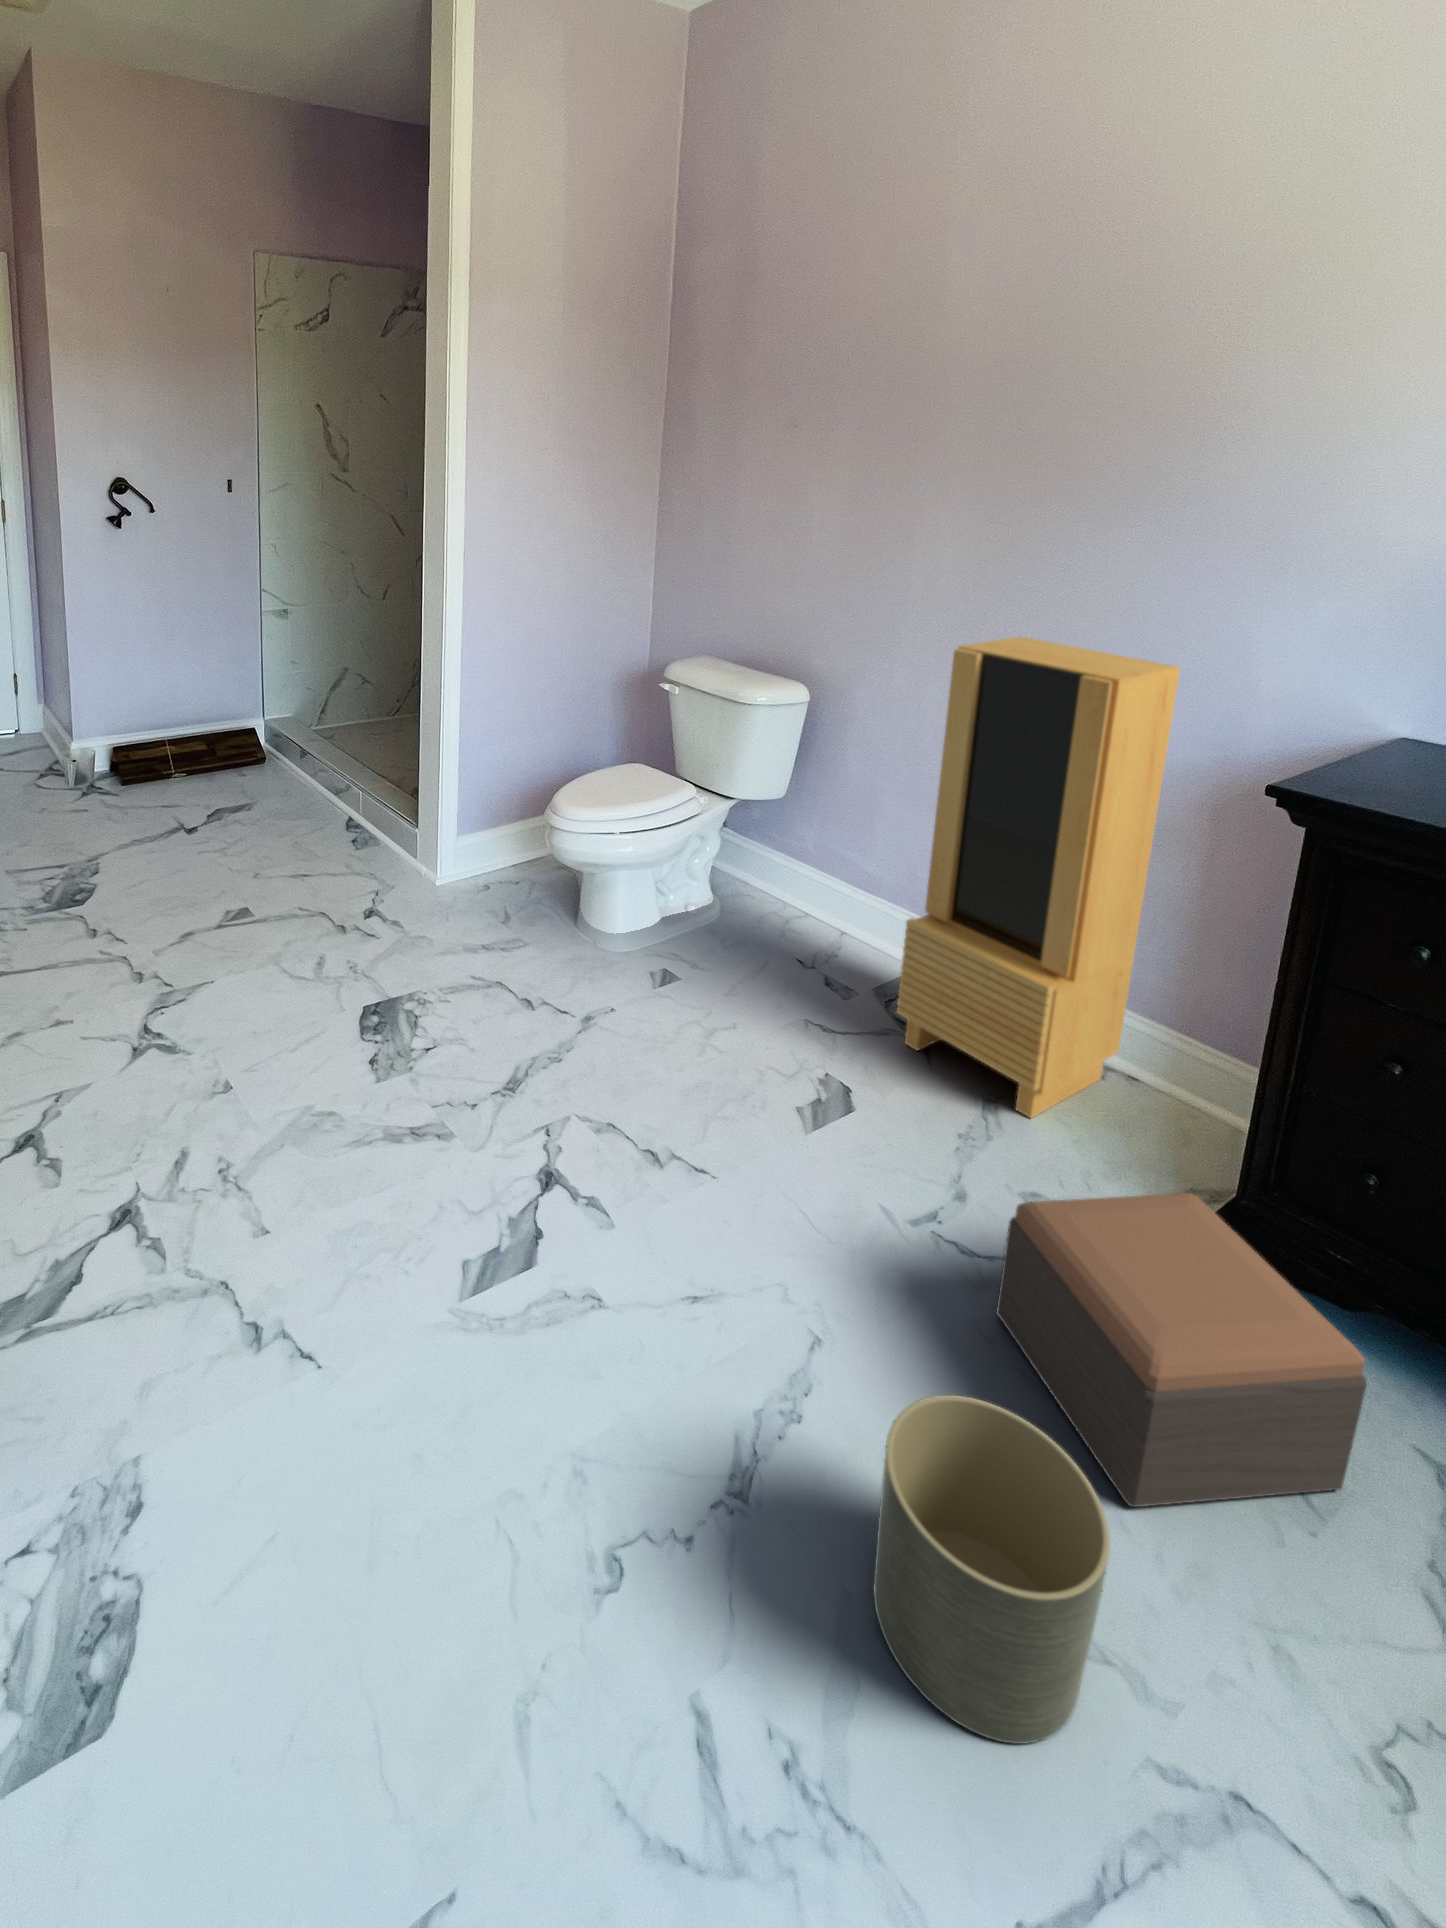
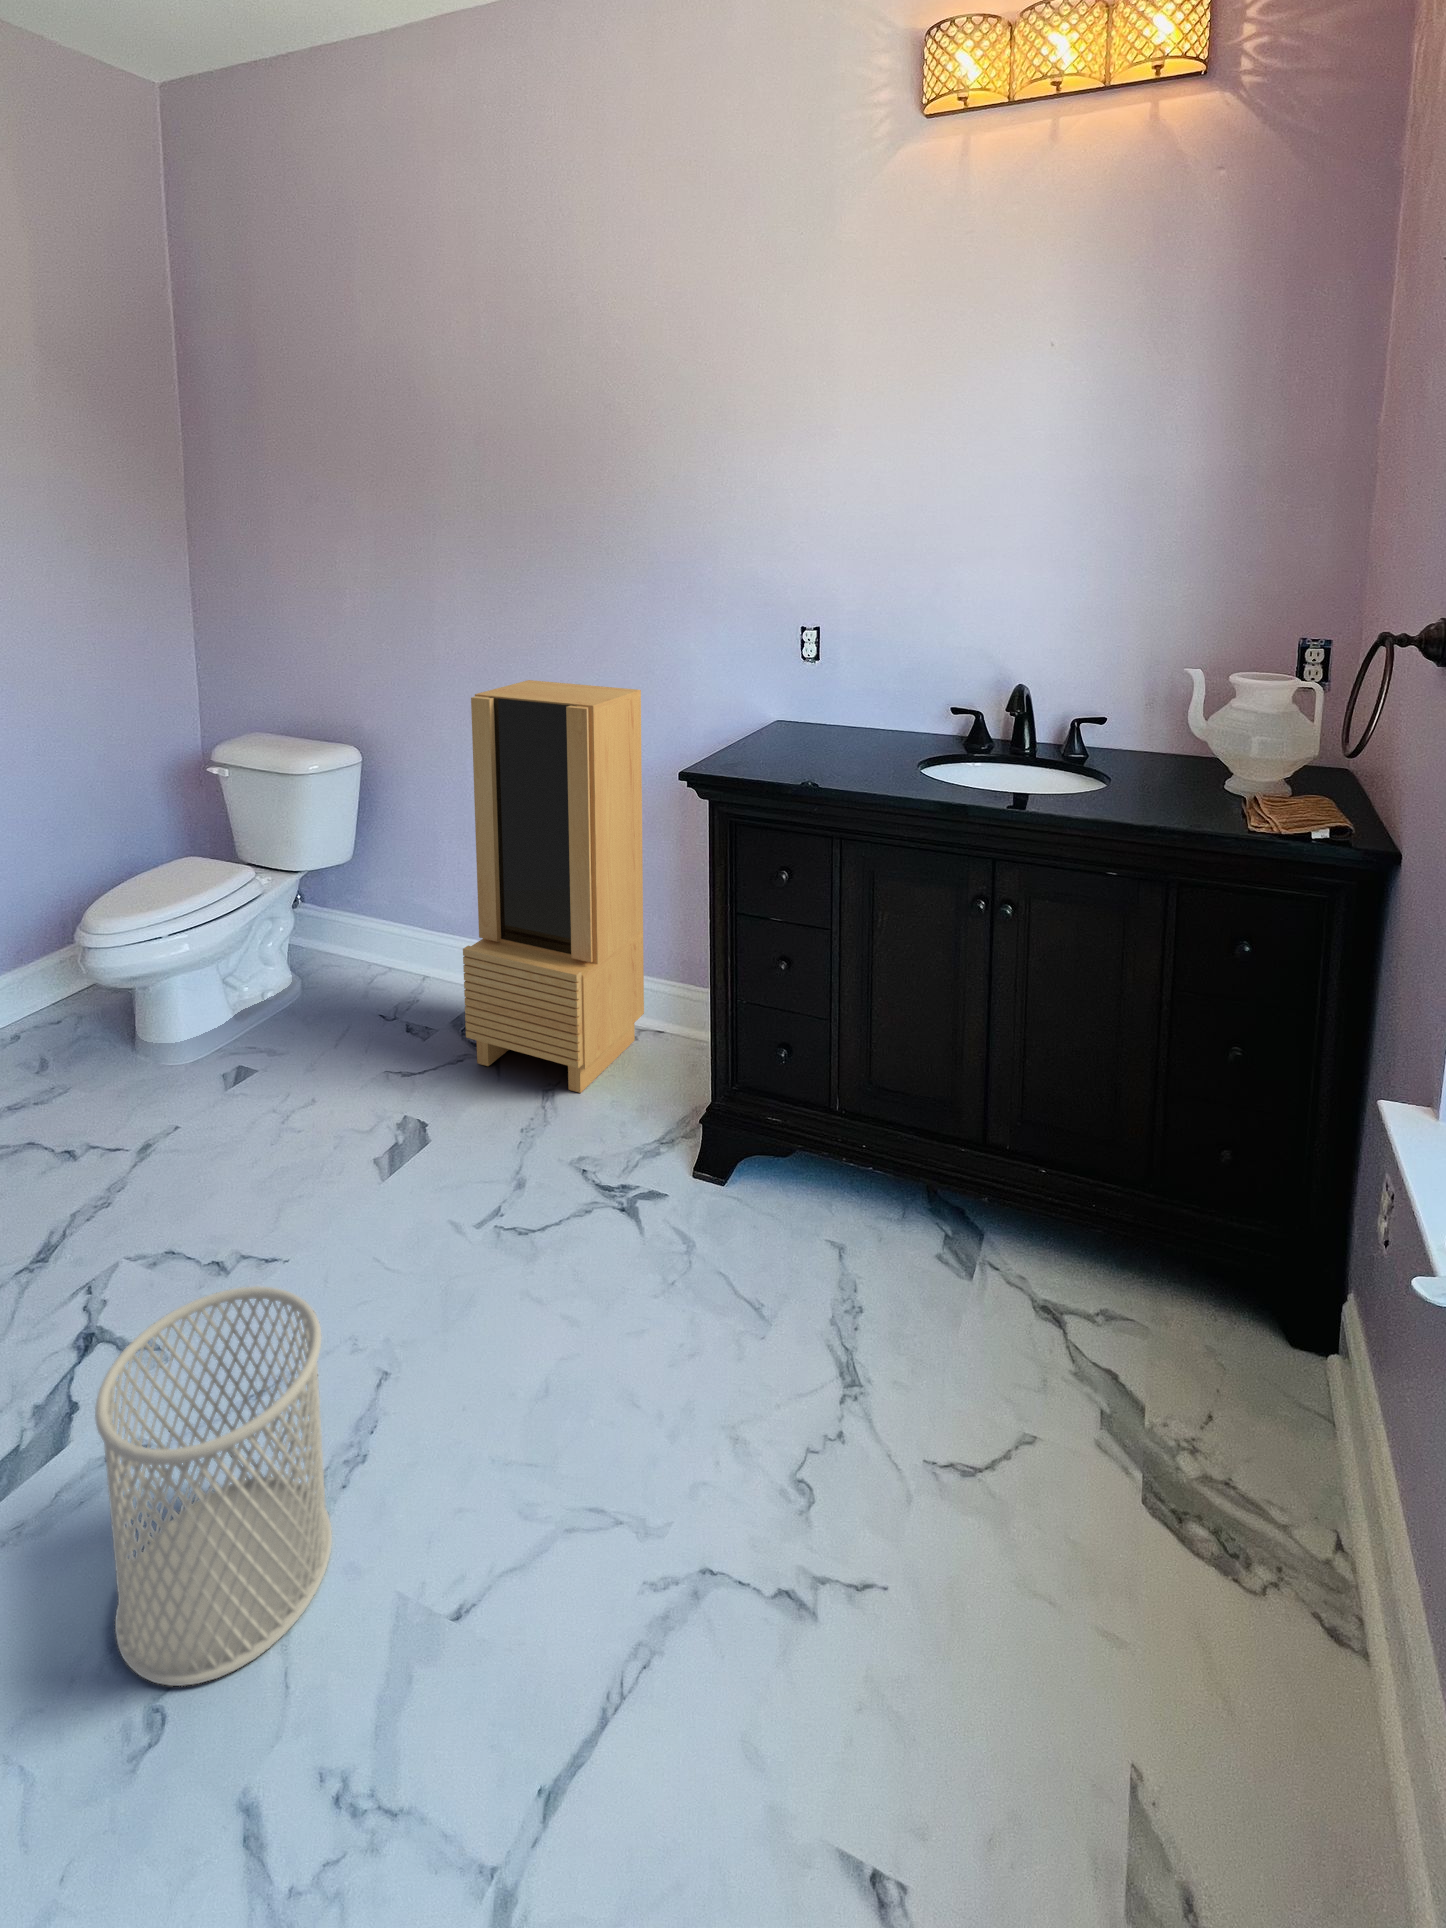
footstool: present [996,1193,1367,1507] -> none [546,1108,787,1386]
wastebasket: none [579,1196,784,1553] -> present [95,1286,332,1686]
planter: present [873,1395,1110,1744] -> none [424,1352,607,1661]

